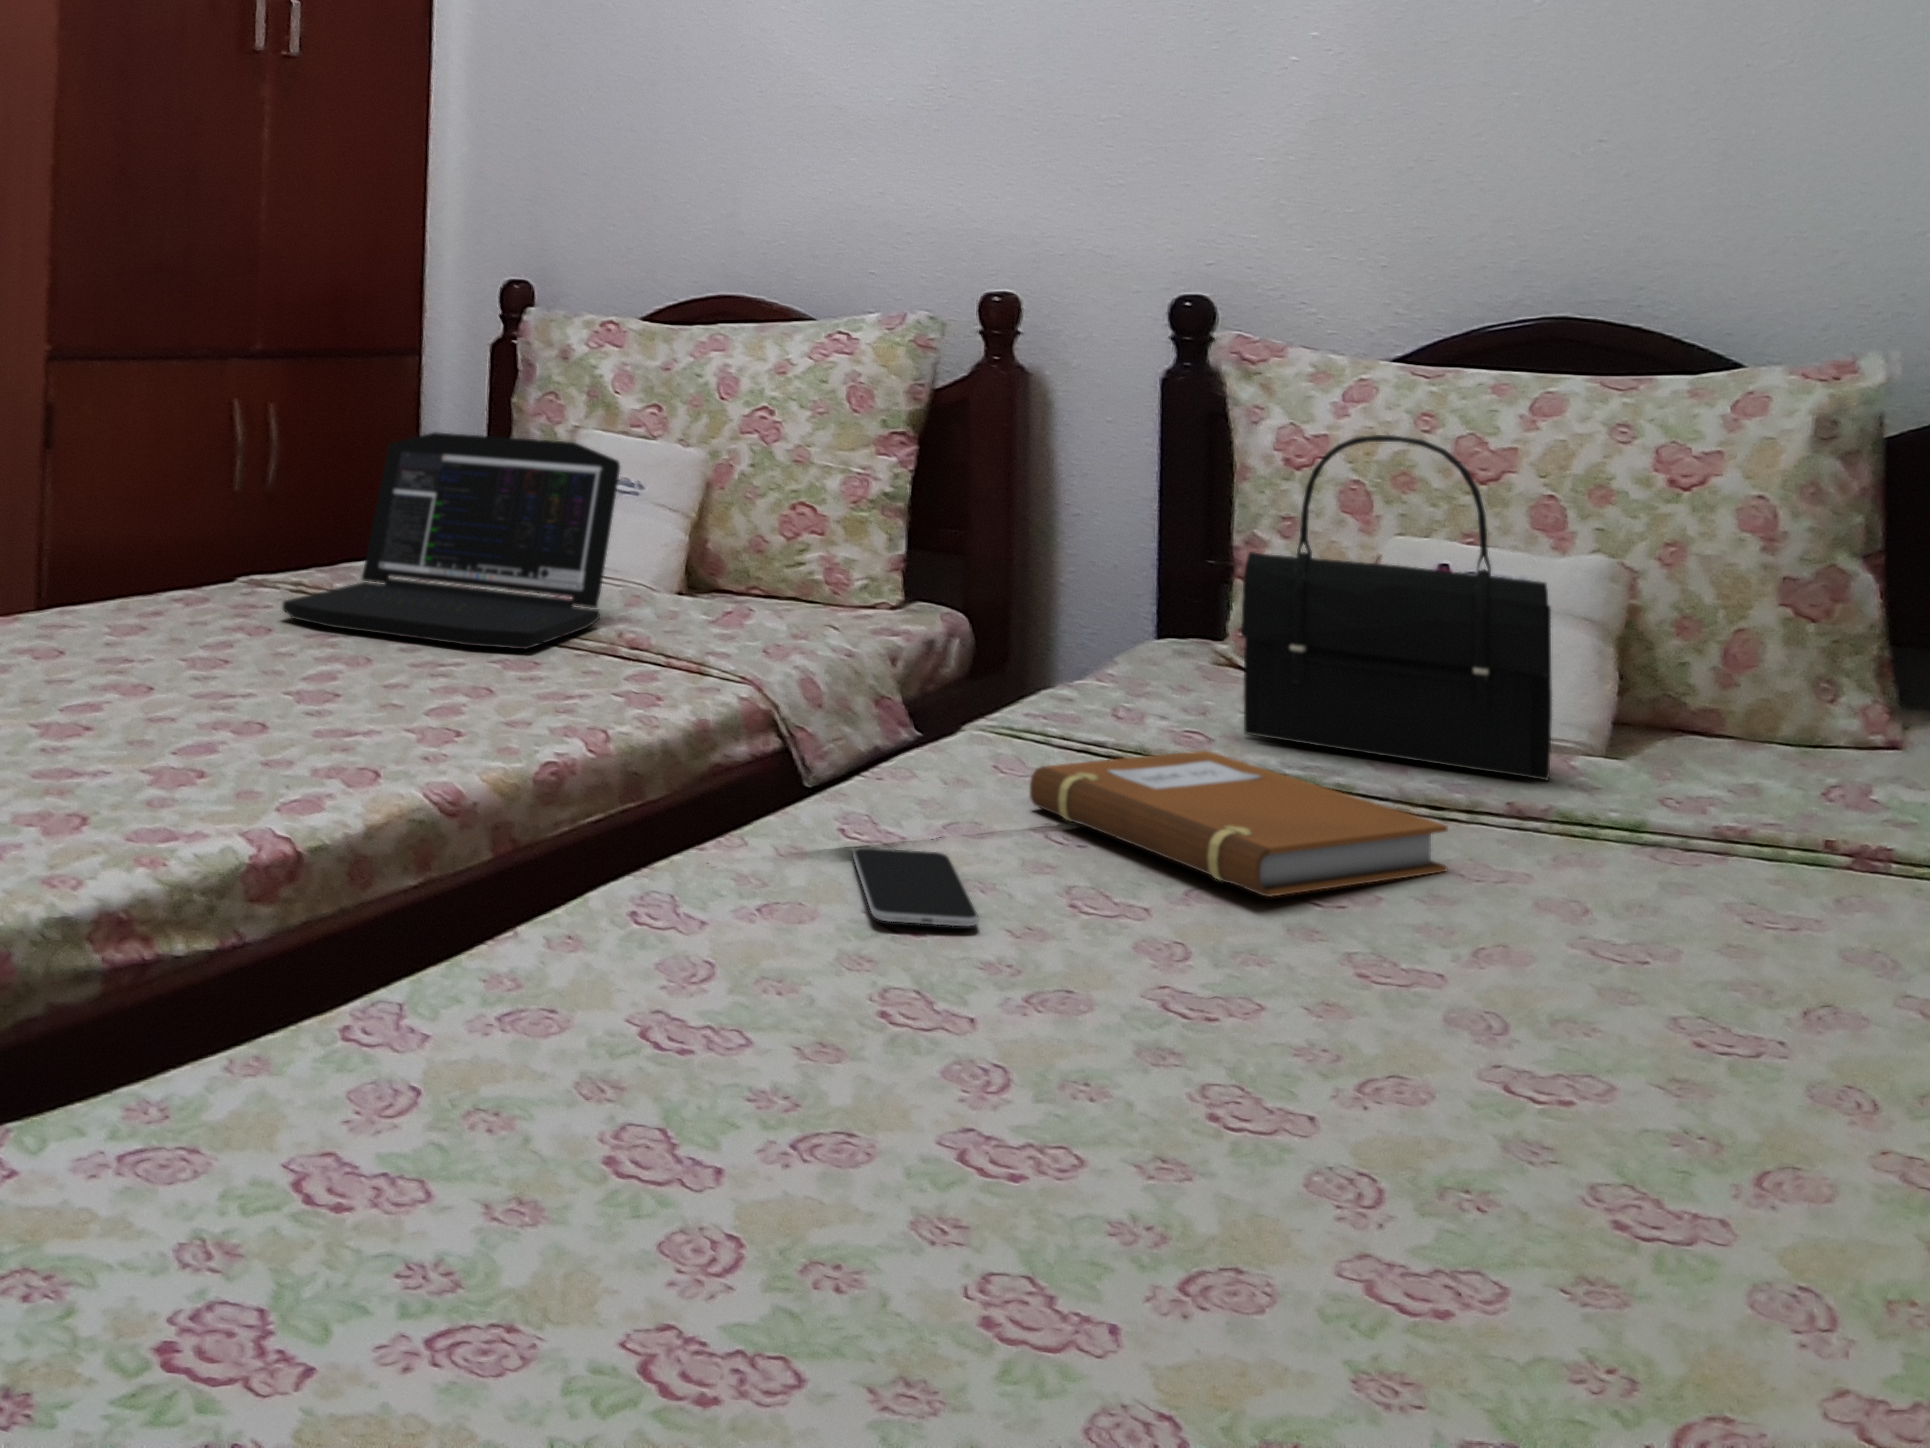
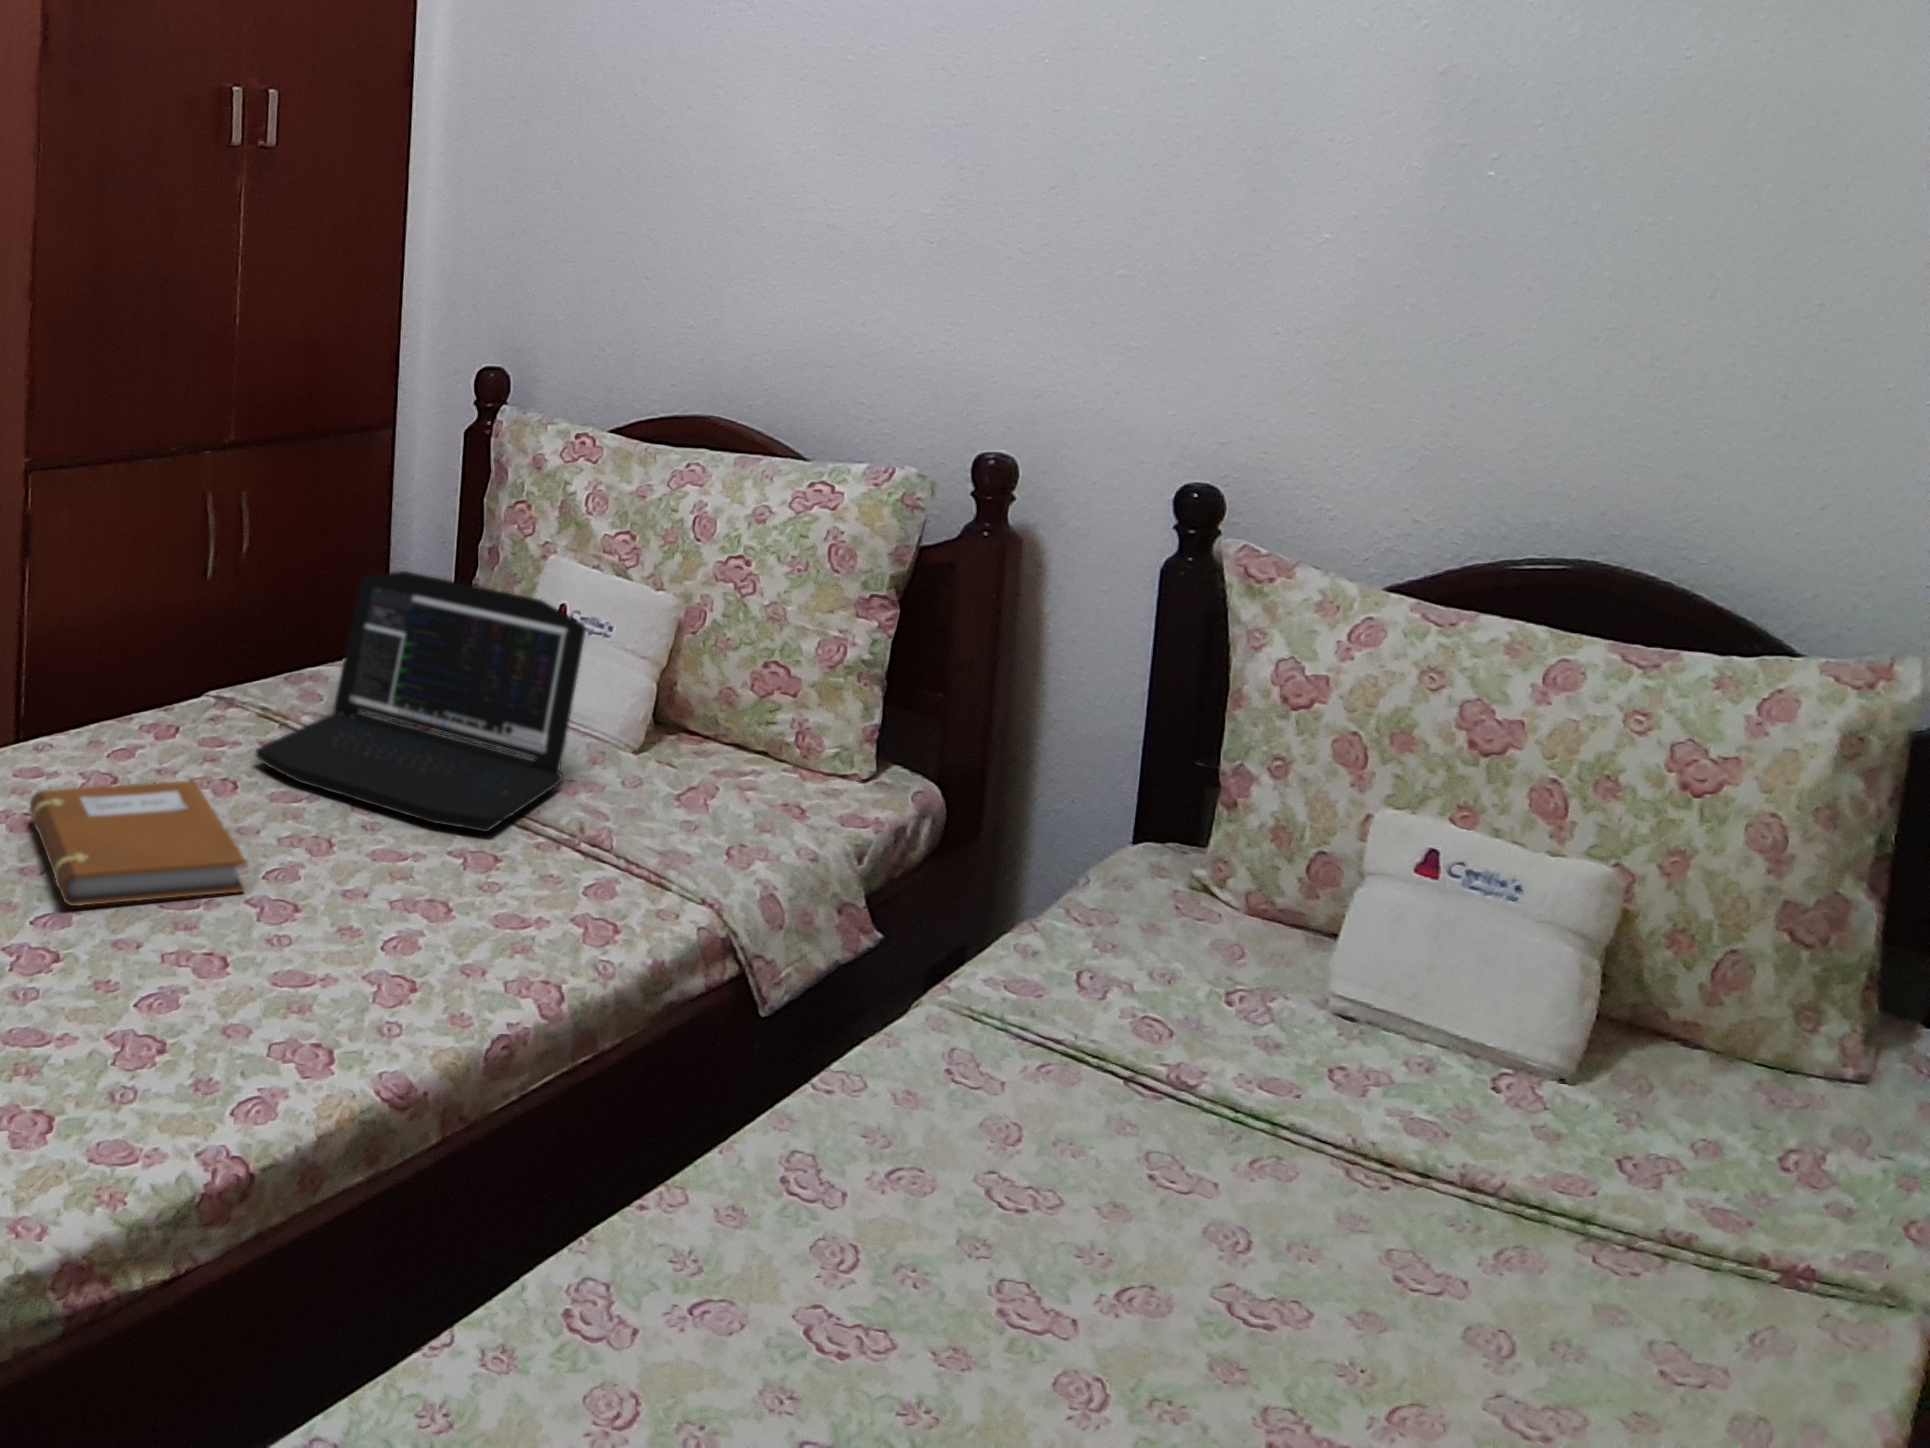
handbag: present [1241,435,1552,780] -> none [1216,759,1565,1151]
notebook: present [1030,750,1448,897] -> present [30,780,246,906]
smartphone: present [853,848,979,926] -> none [788,1219,909,1371]

